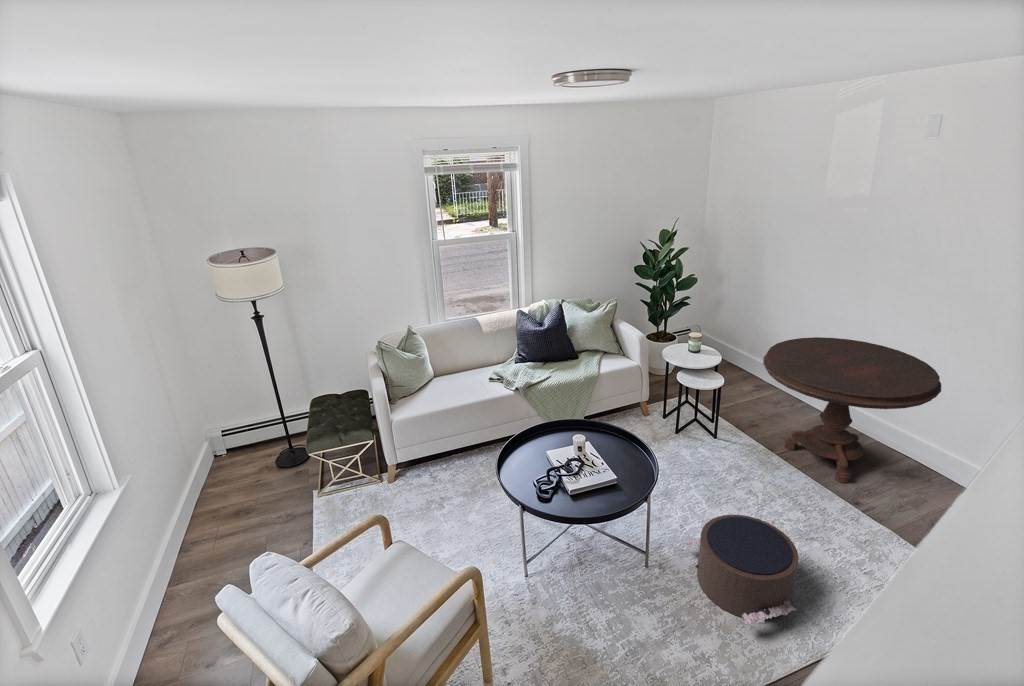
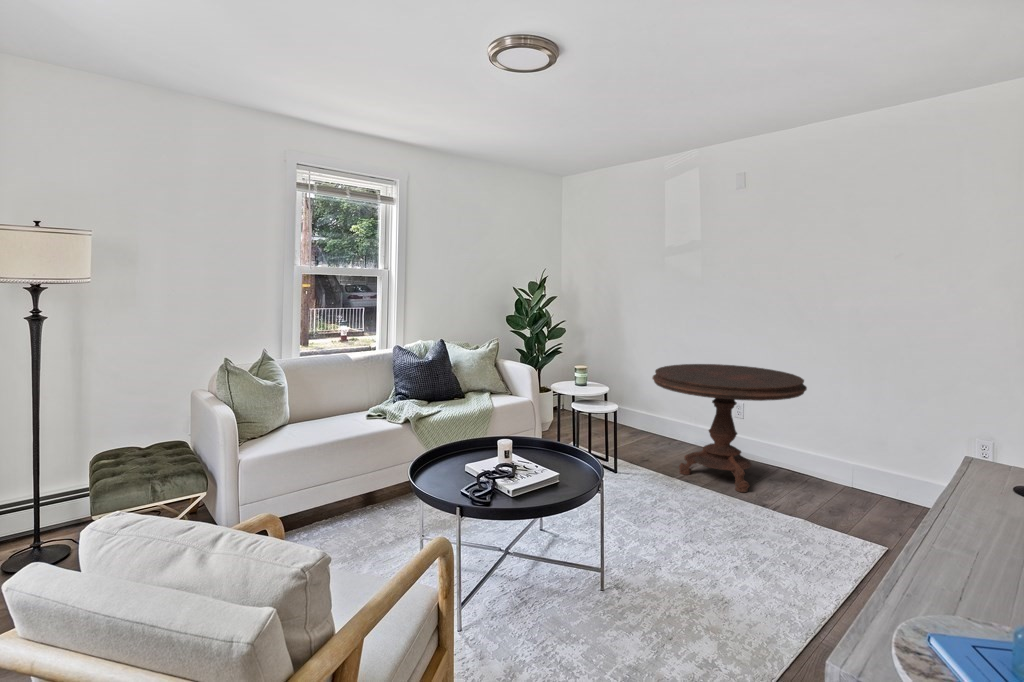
pouf: present [684,515,799,625] -> none [634,511,775,616]

